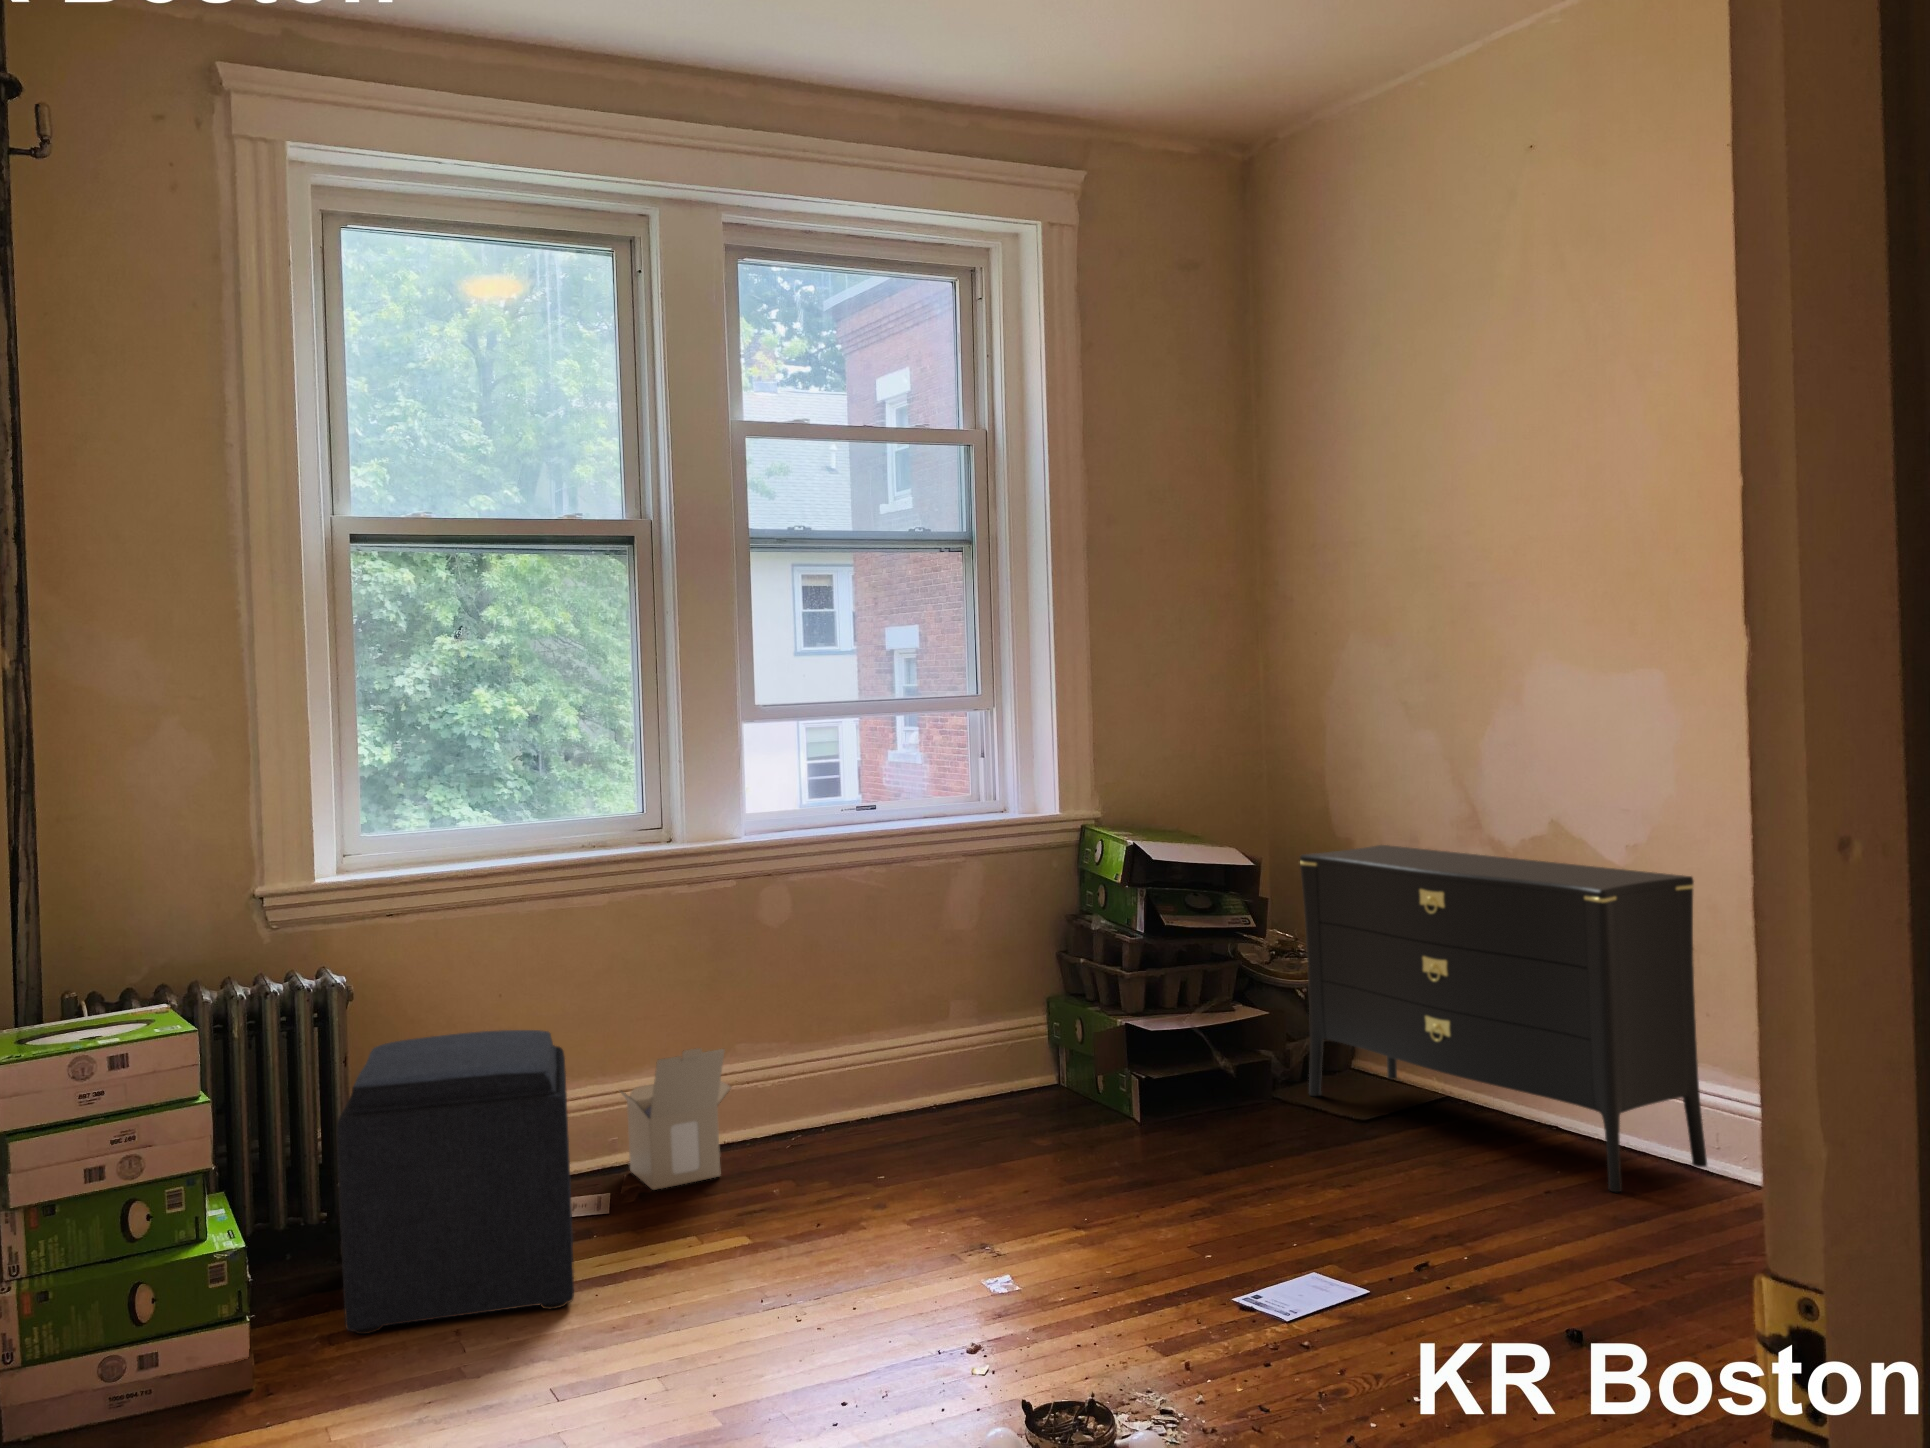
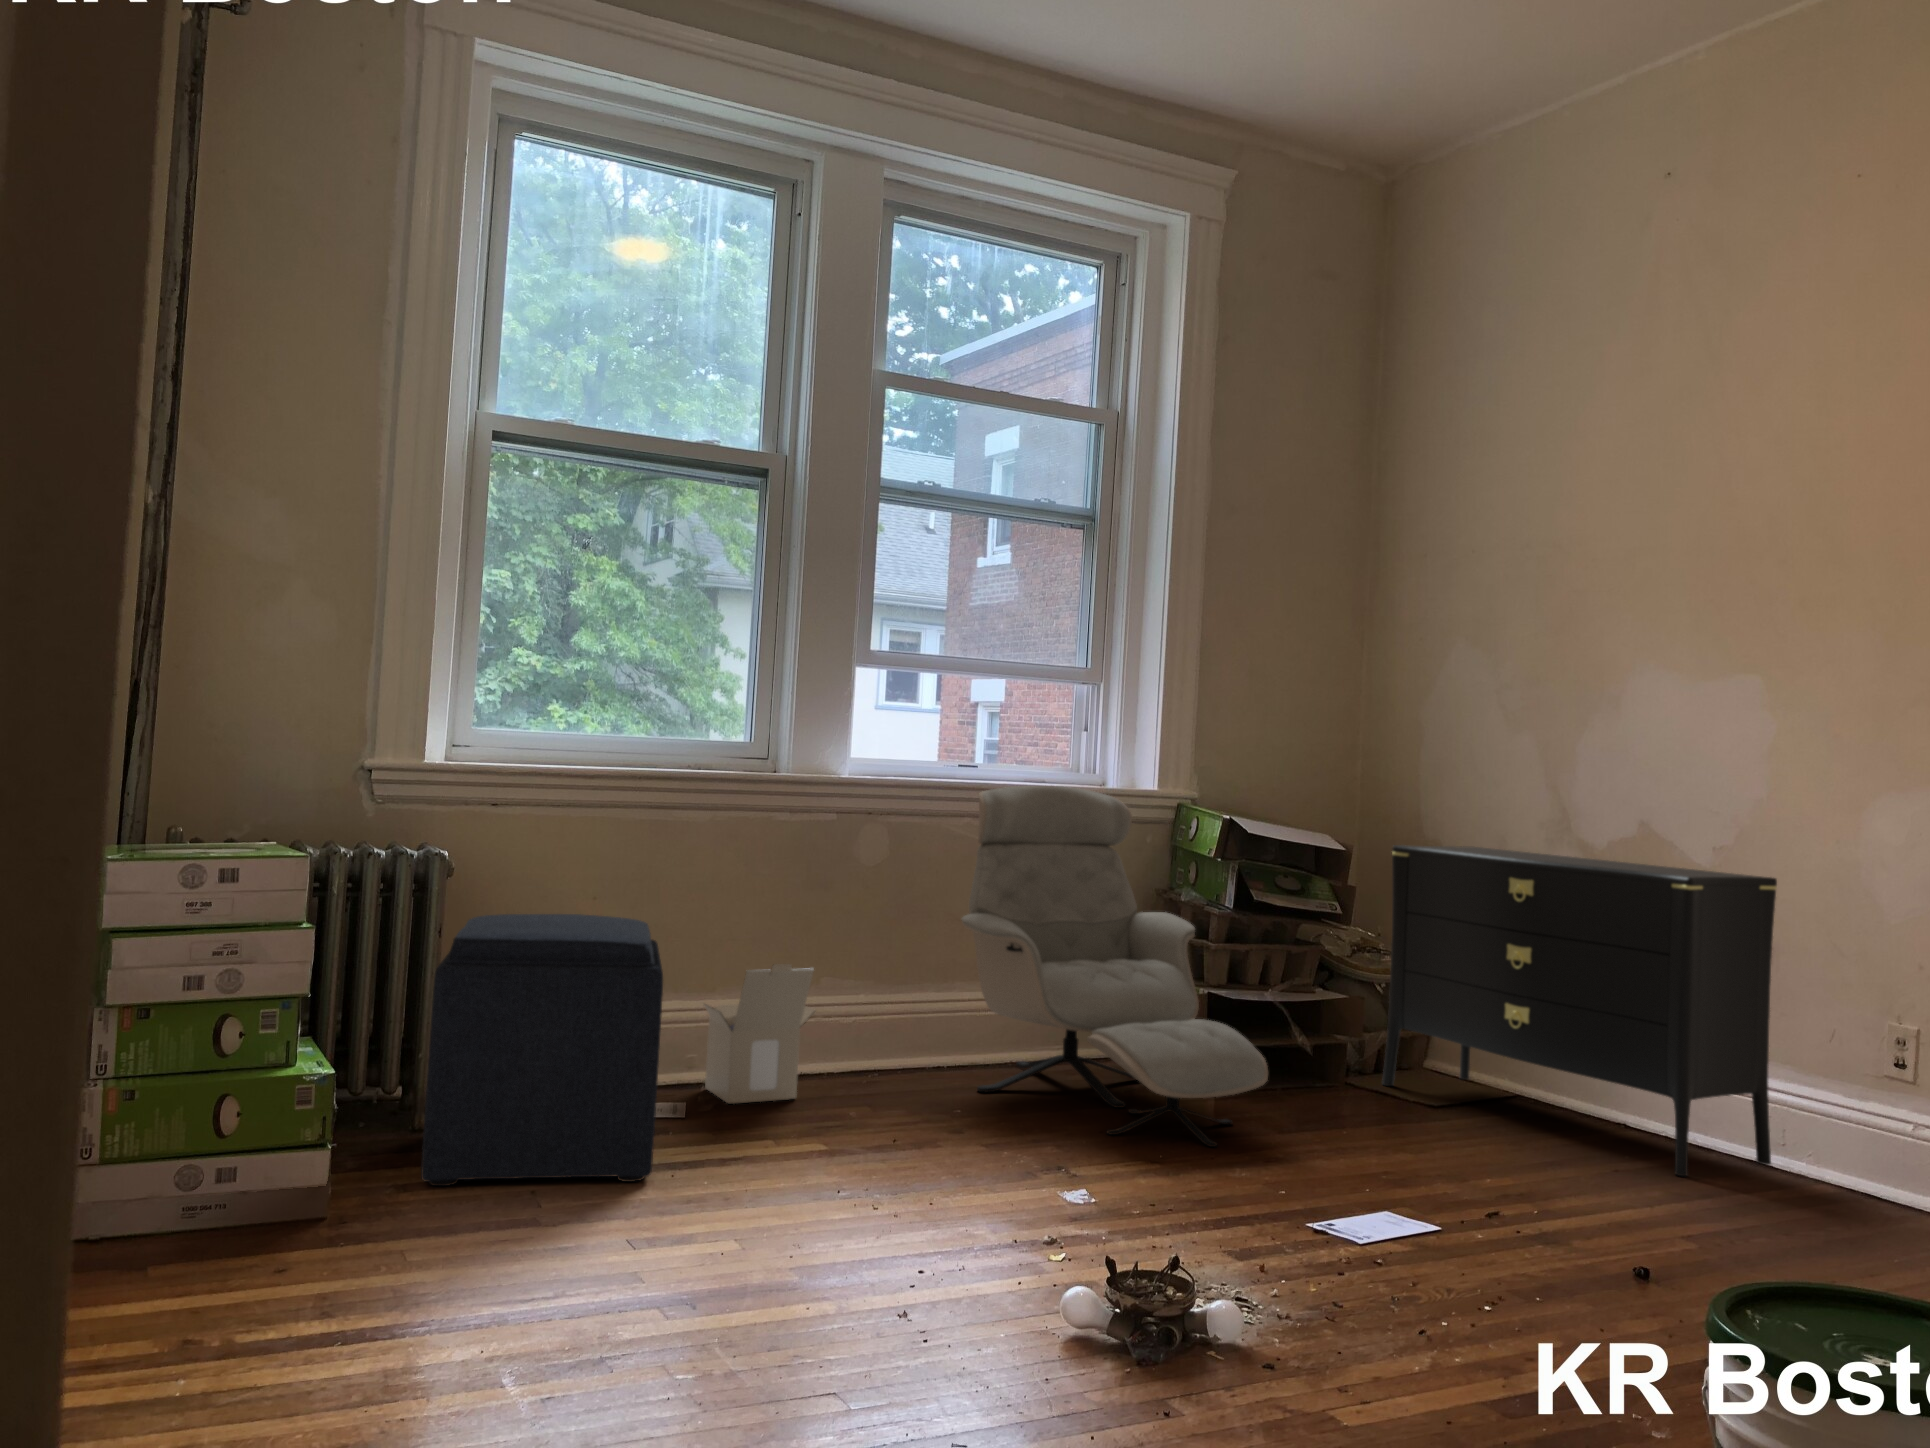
armchair: none [870,828,1189,1200] -> present [962,786,1268,1147]

